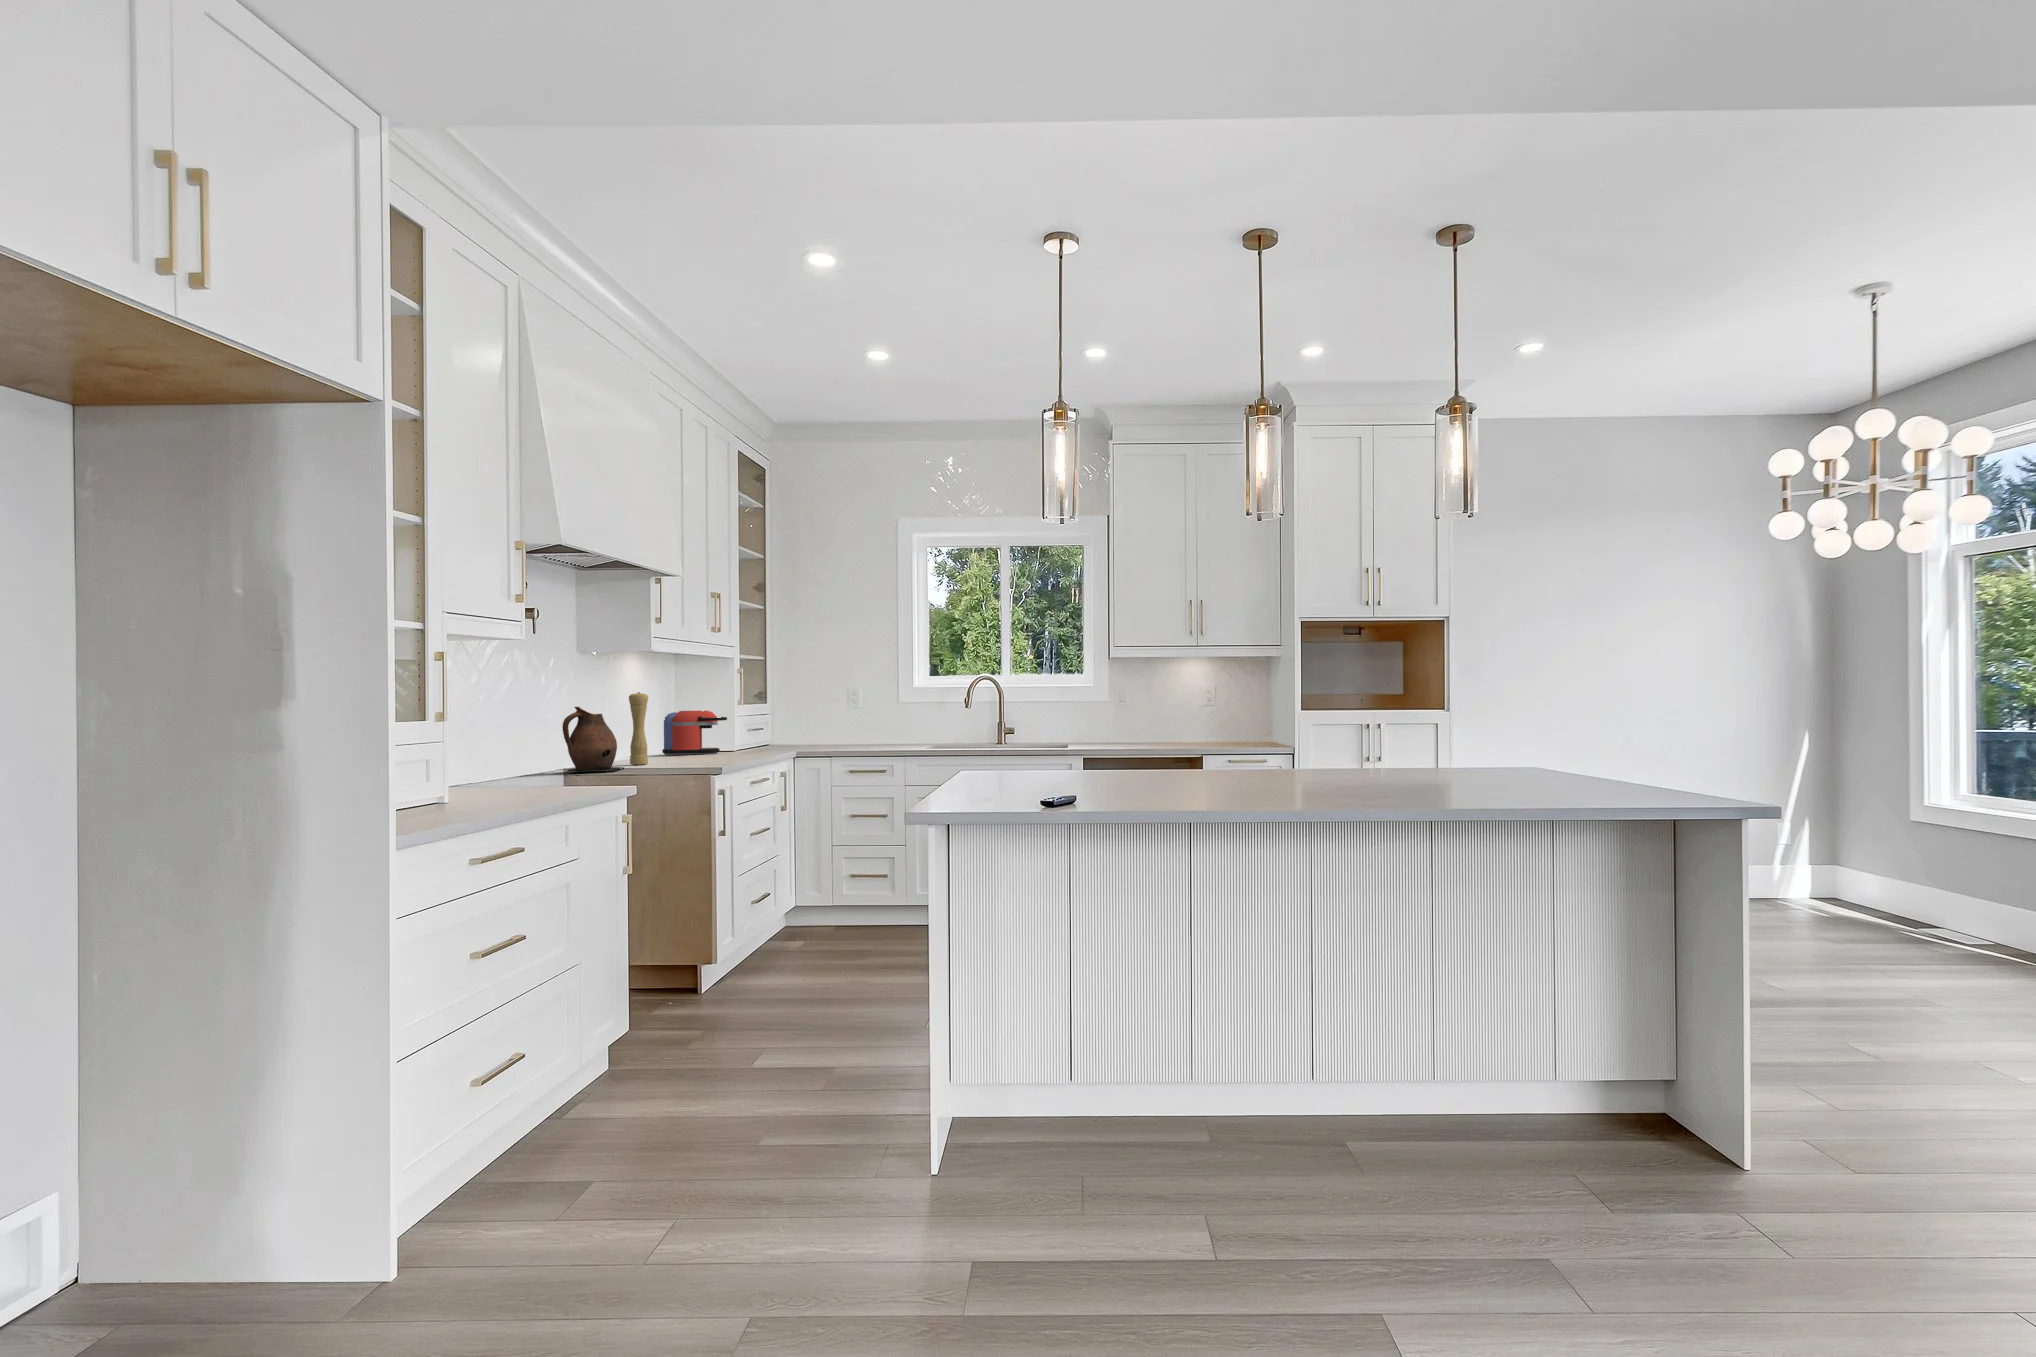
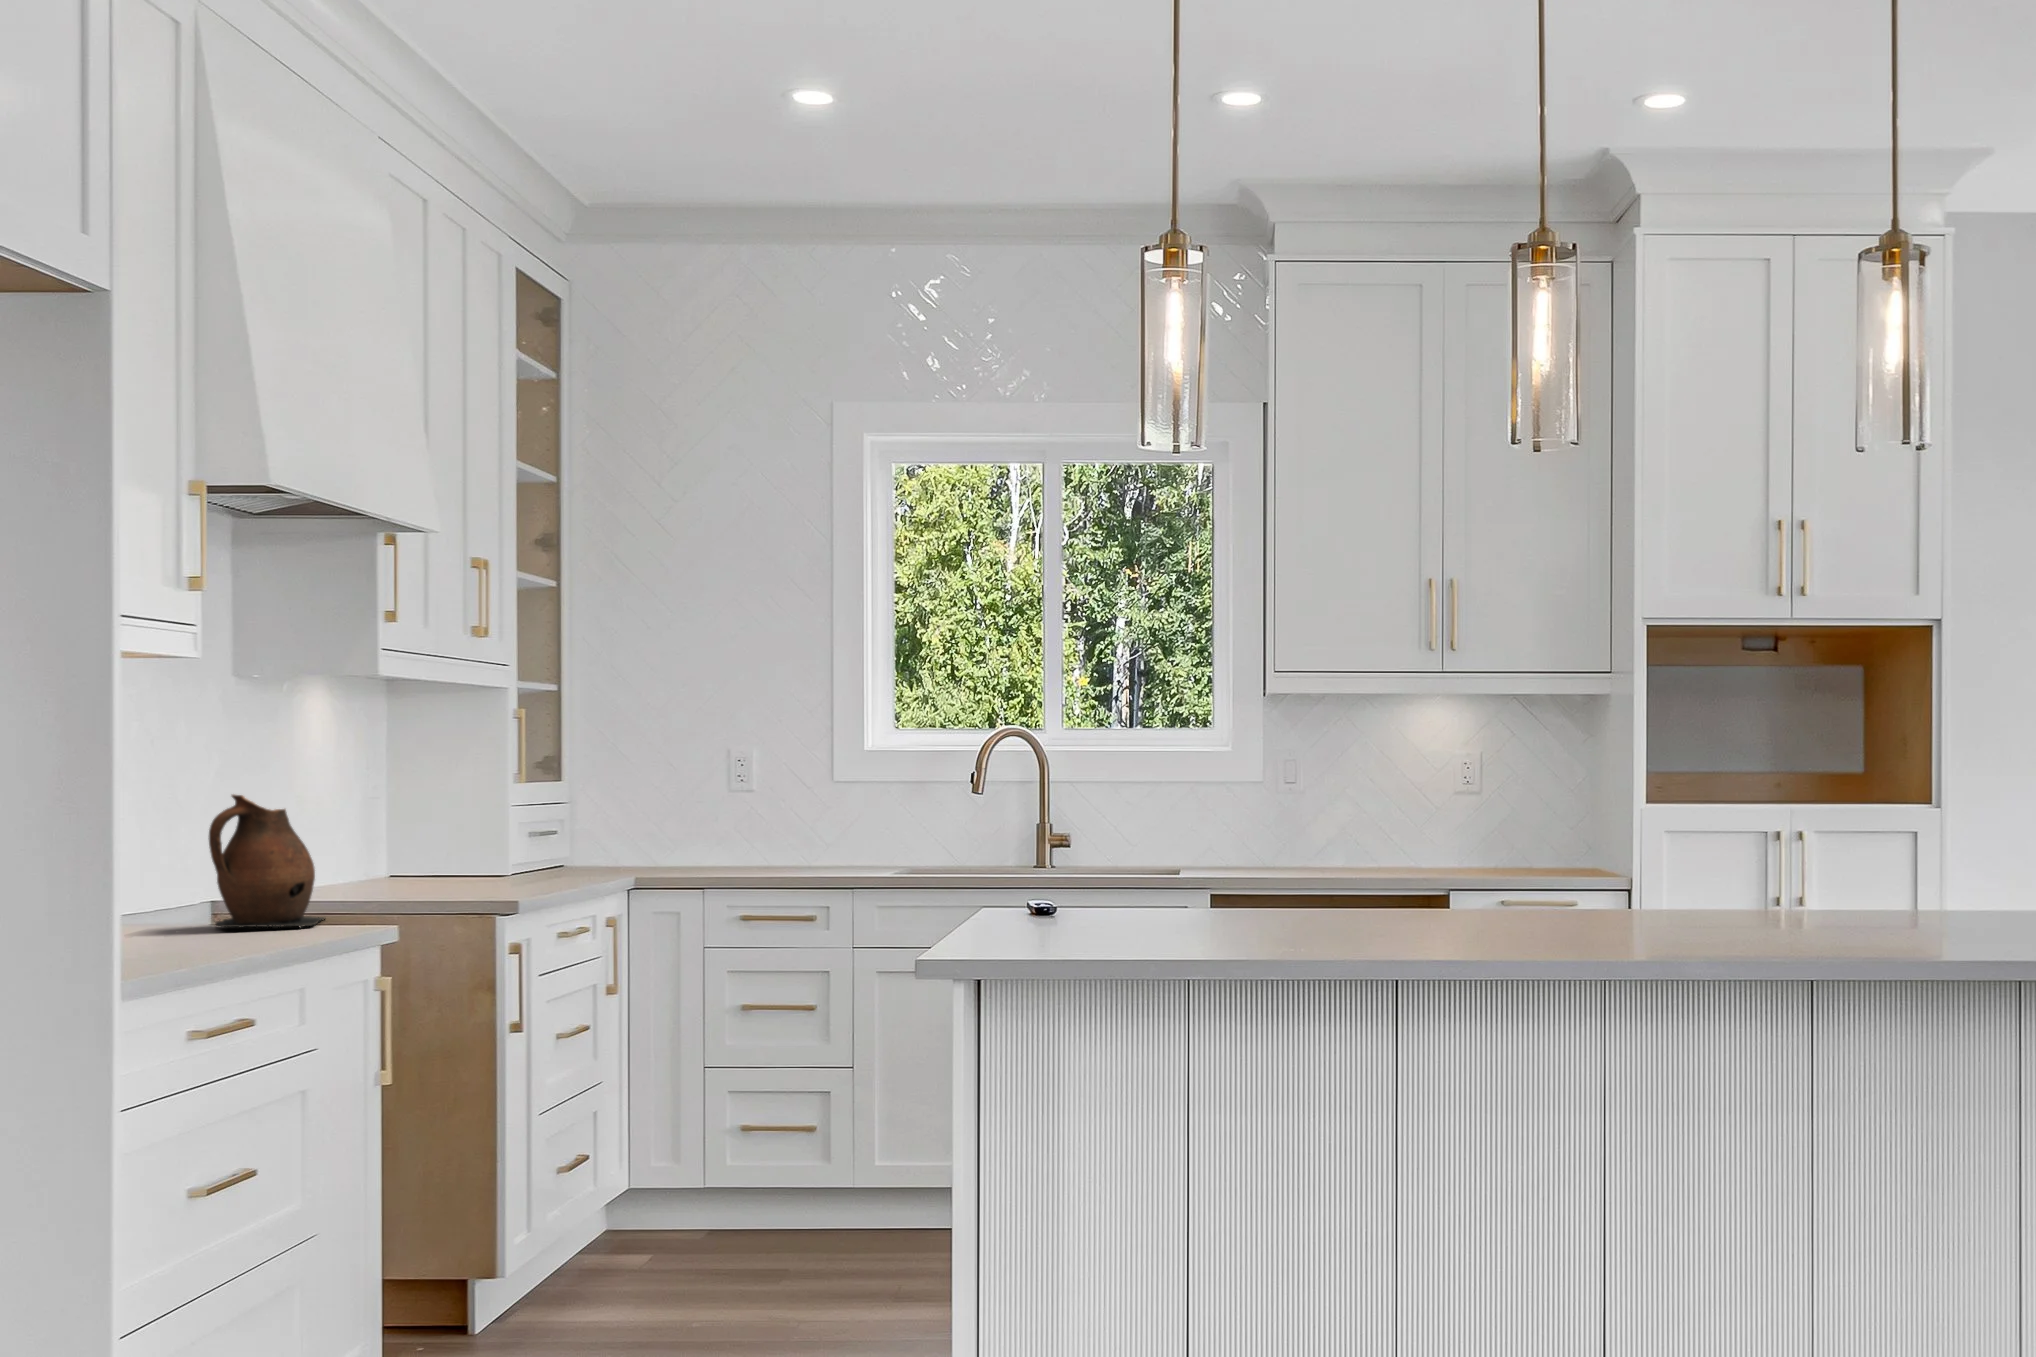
pepper mill: present [629,692,648,765] -> none [325,762,363,910]
coffee maker: present [662,710,727,755] -> none [364,794,496,884]

